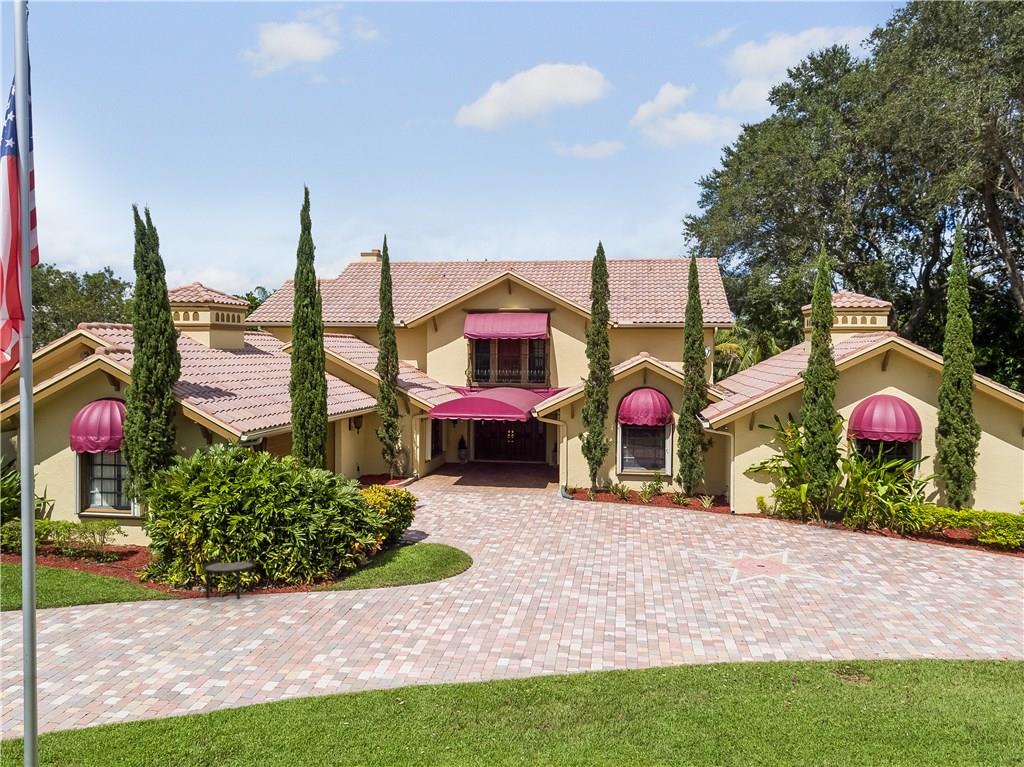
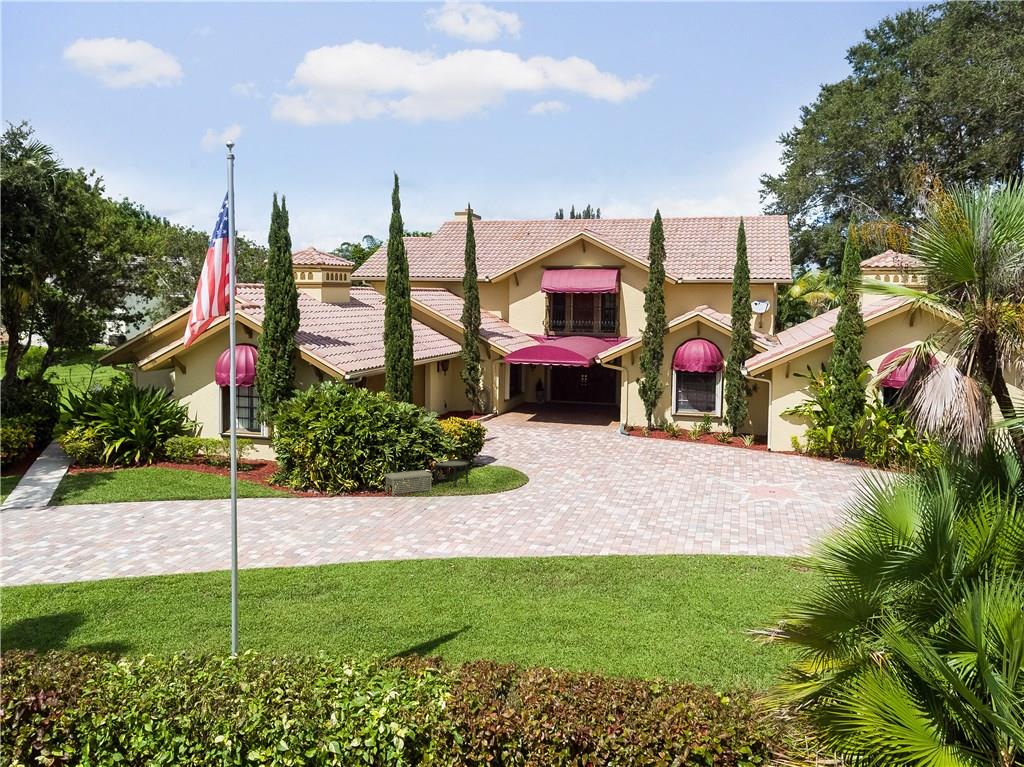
storage bench: none [293,555,355,592] -> present [384,470,432,496]
round table: present [202,560,256,599] -> present [433,459,470,487]

